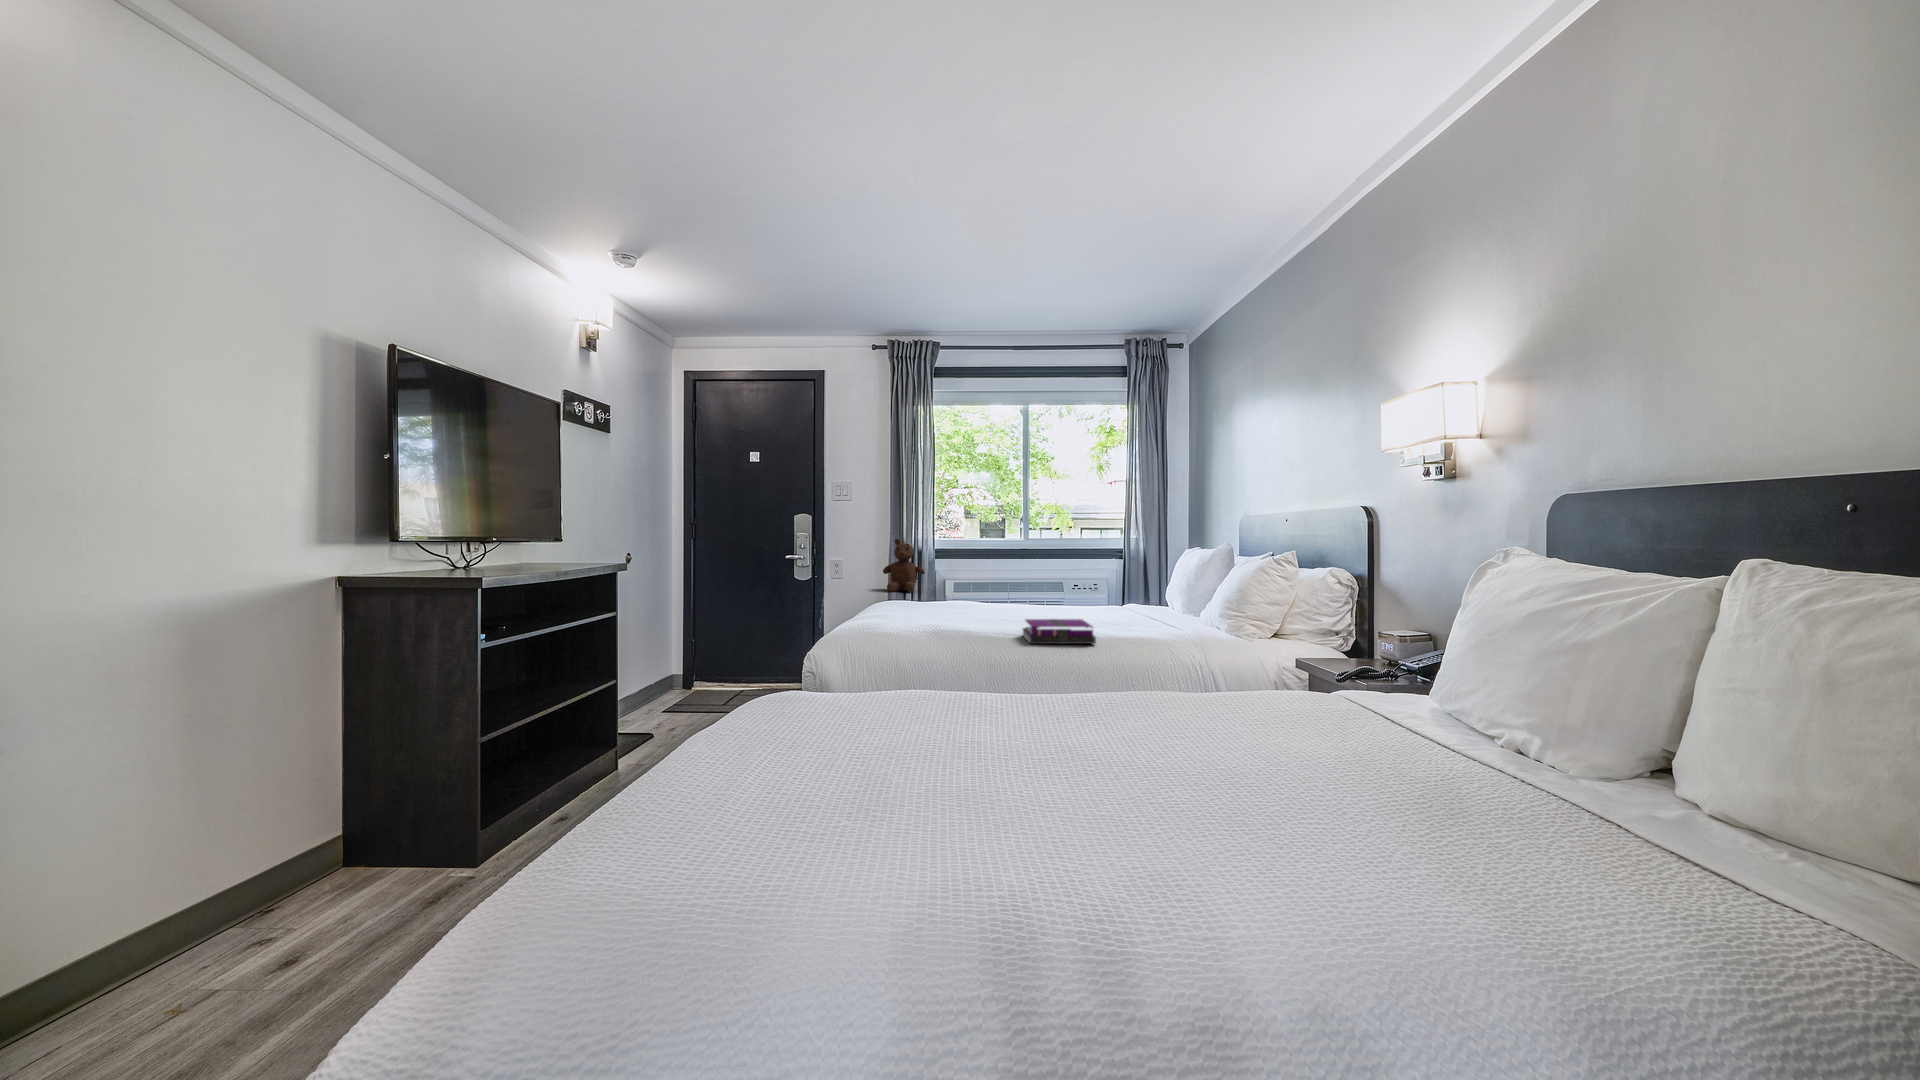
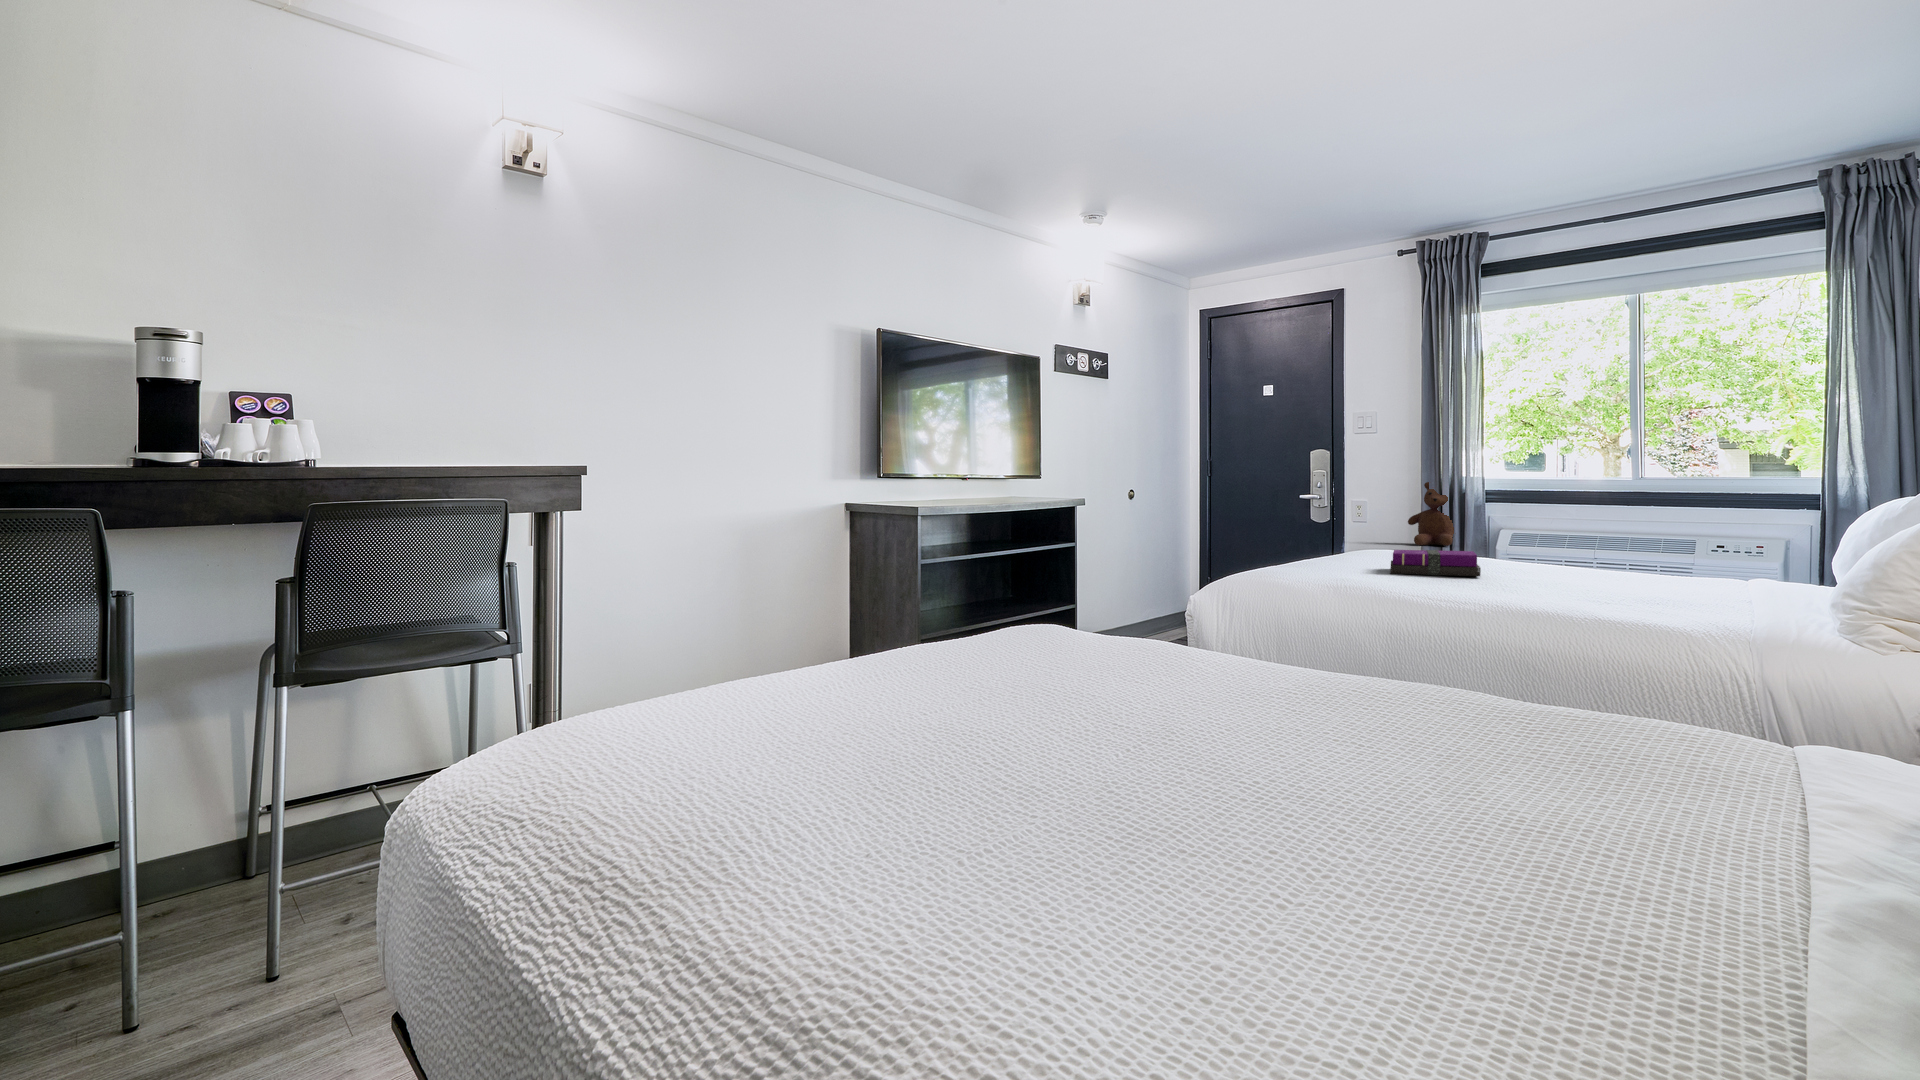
notebook: present [1023,619,1096,644] -> present [1391,550,1481,576]

